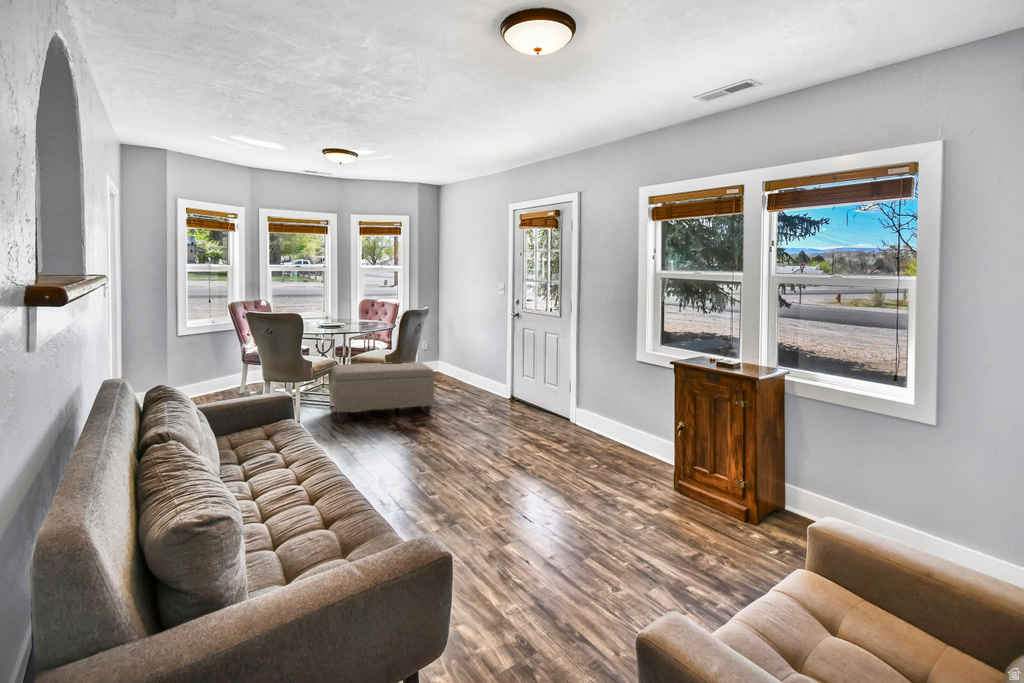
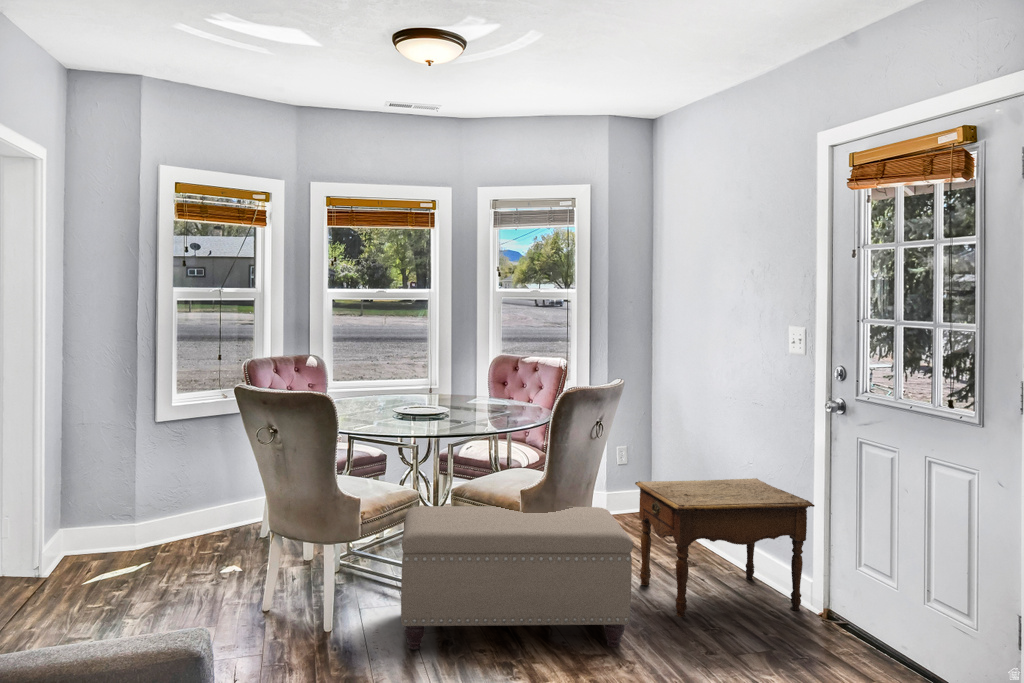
side table: none [433,349,507,405] -> present [635,478,815,617]

